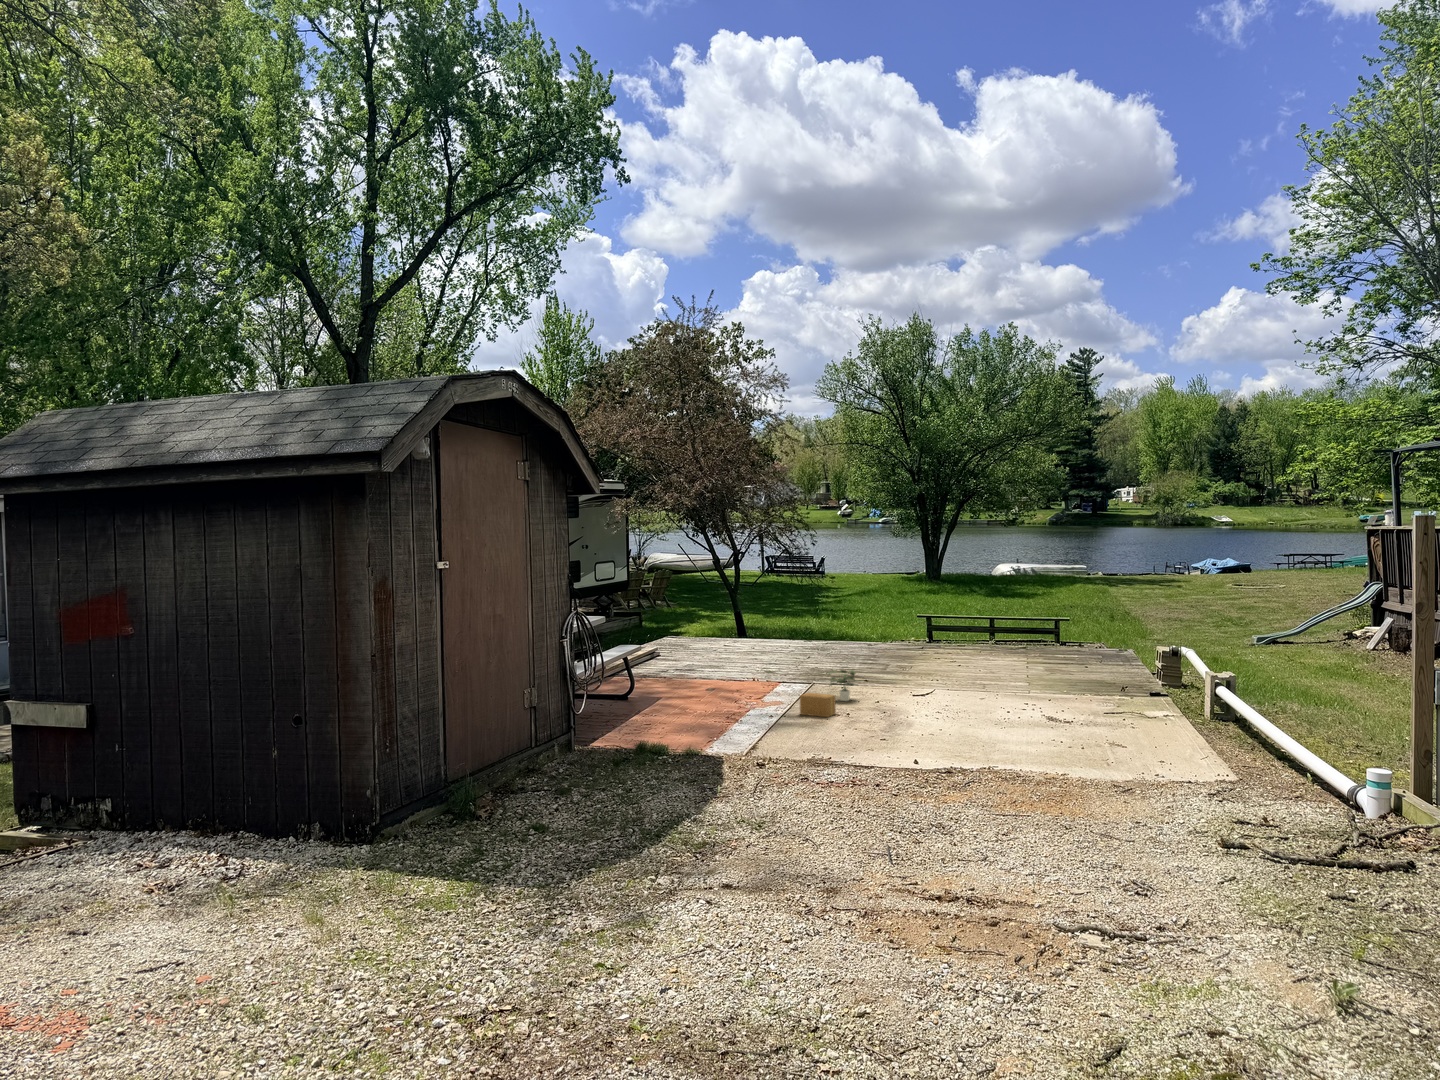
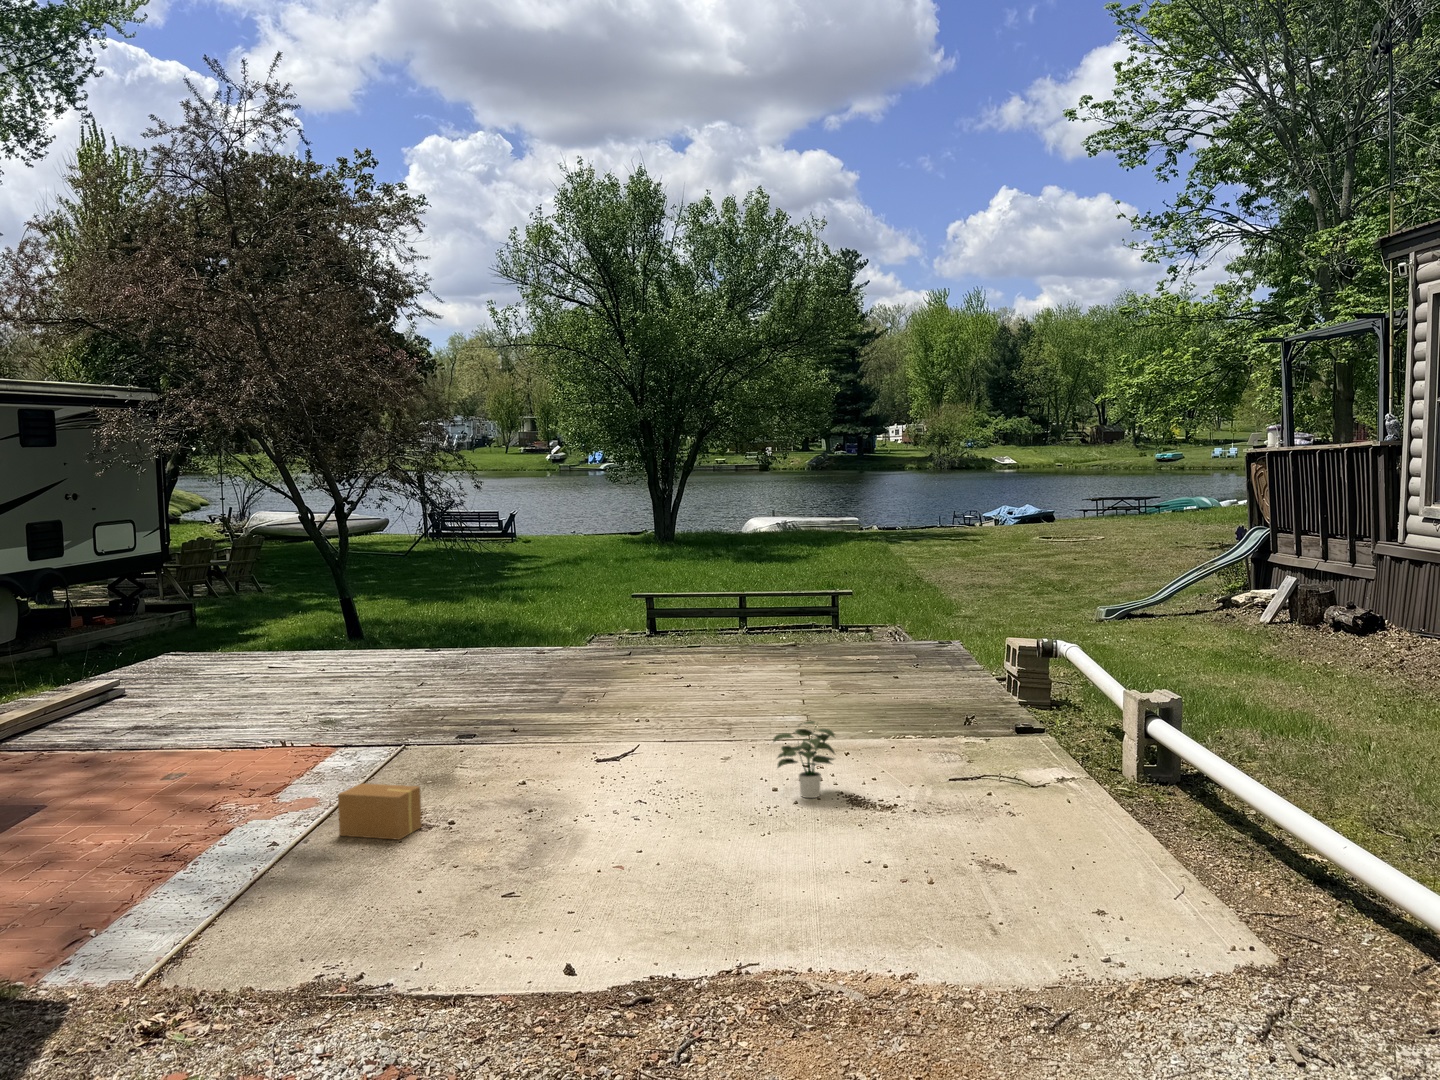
potted plant: present [828,670,855,701] -> present [773,721,835,798]

